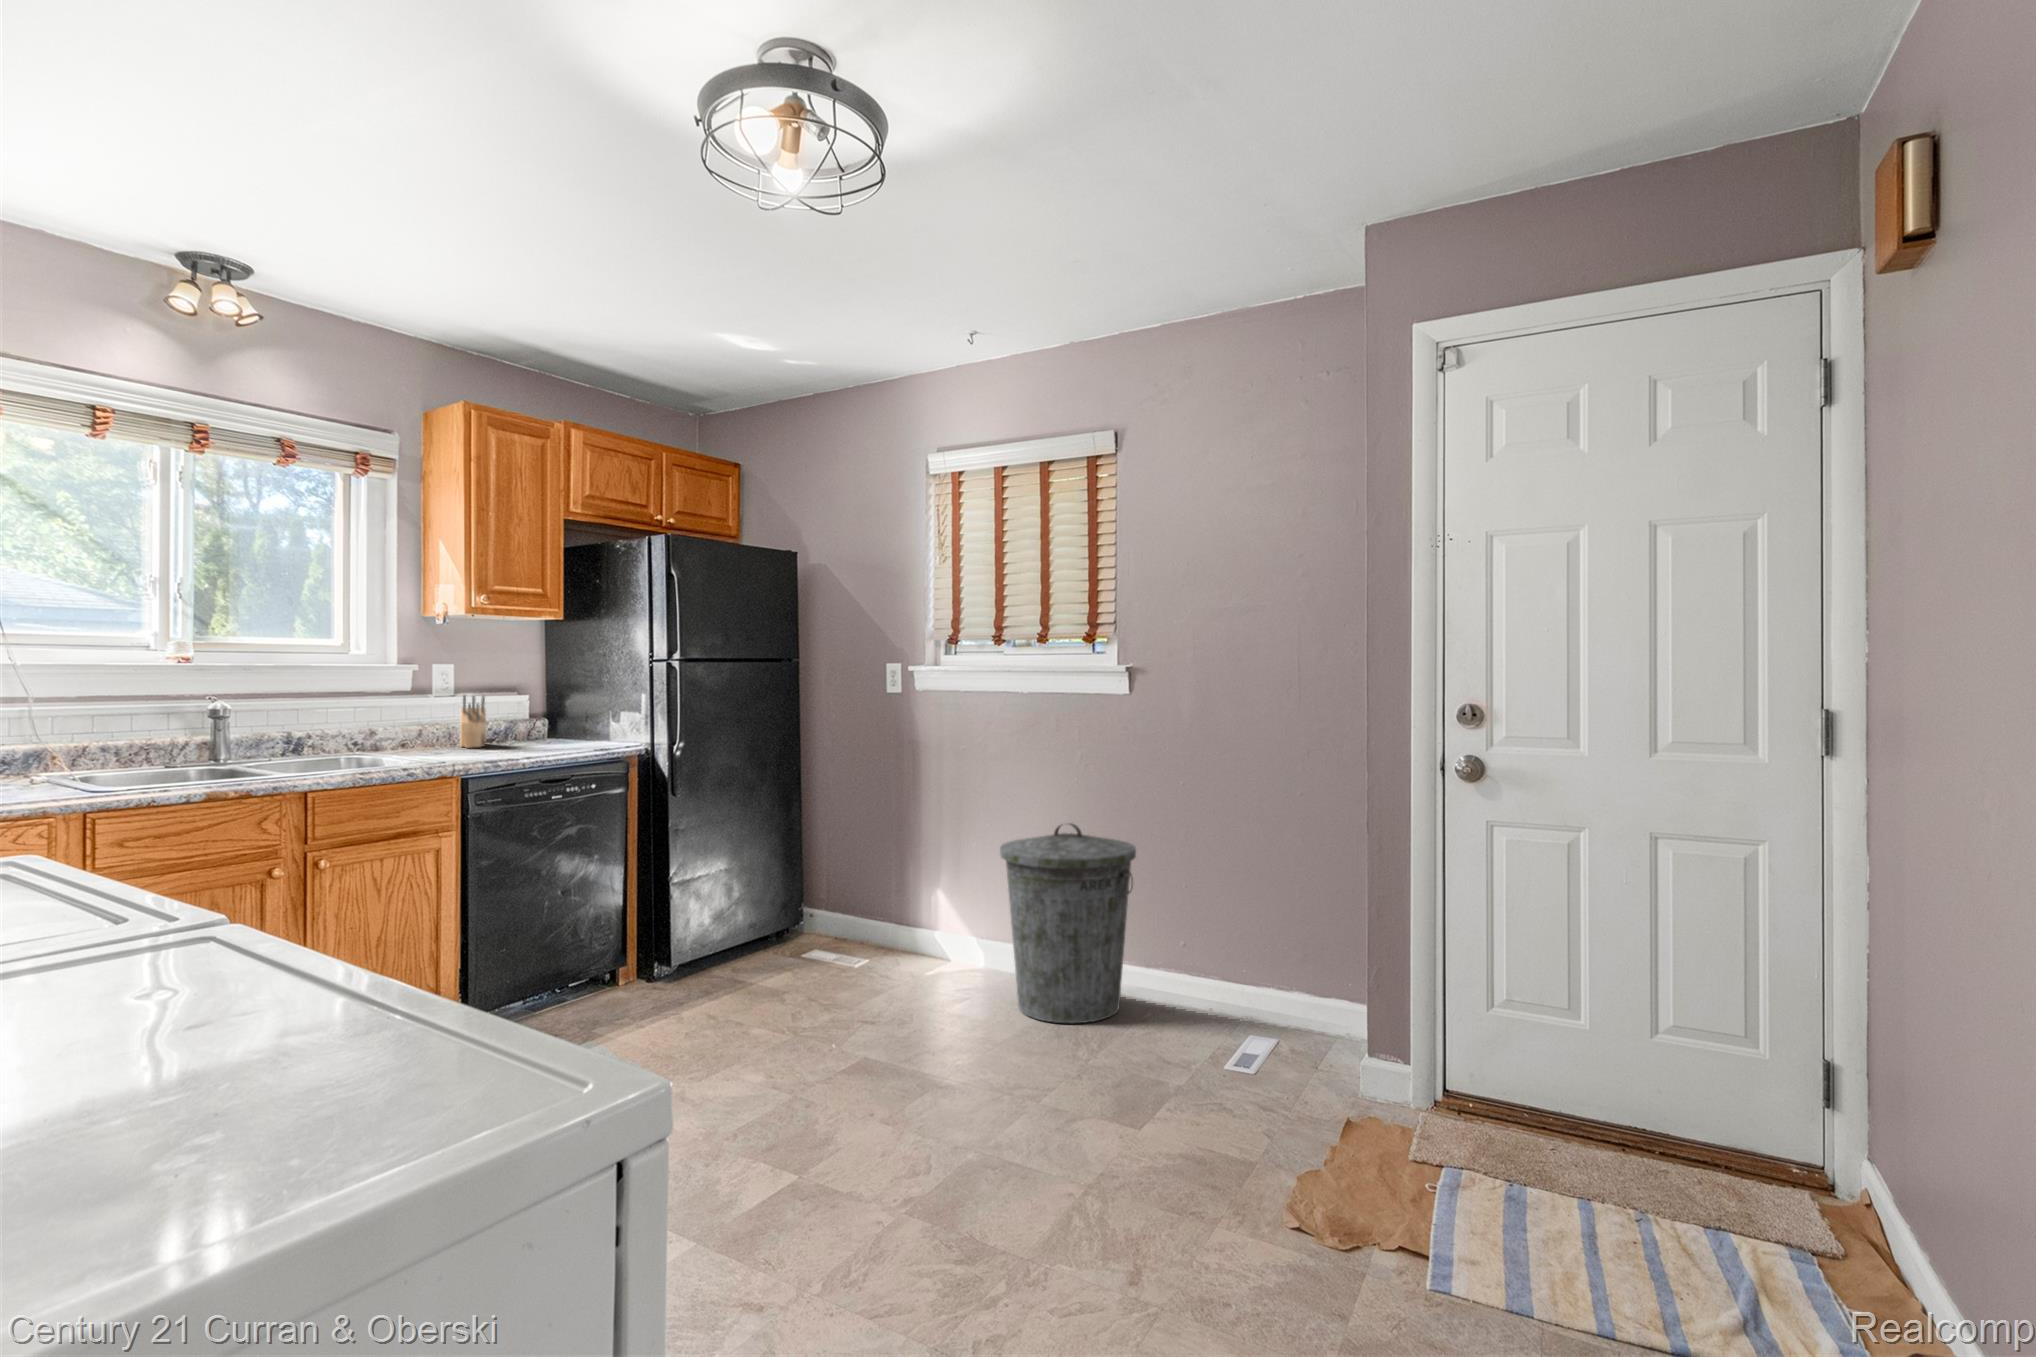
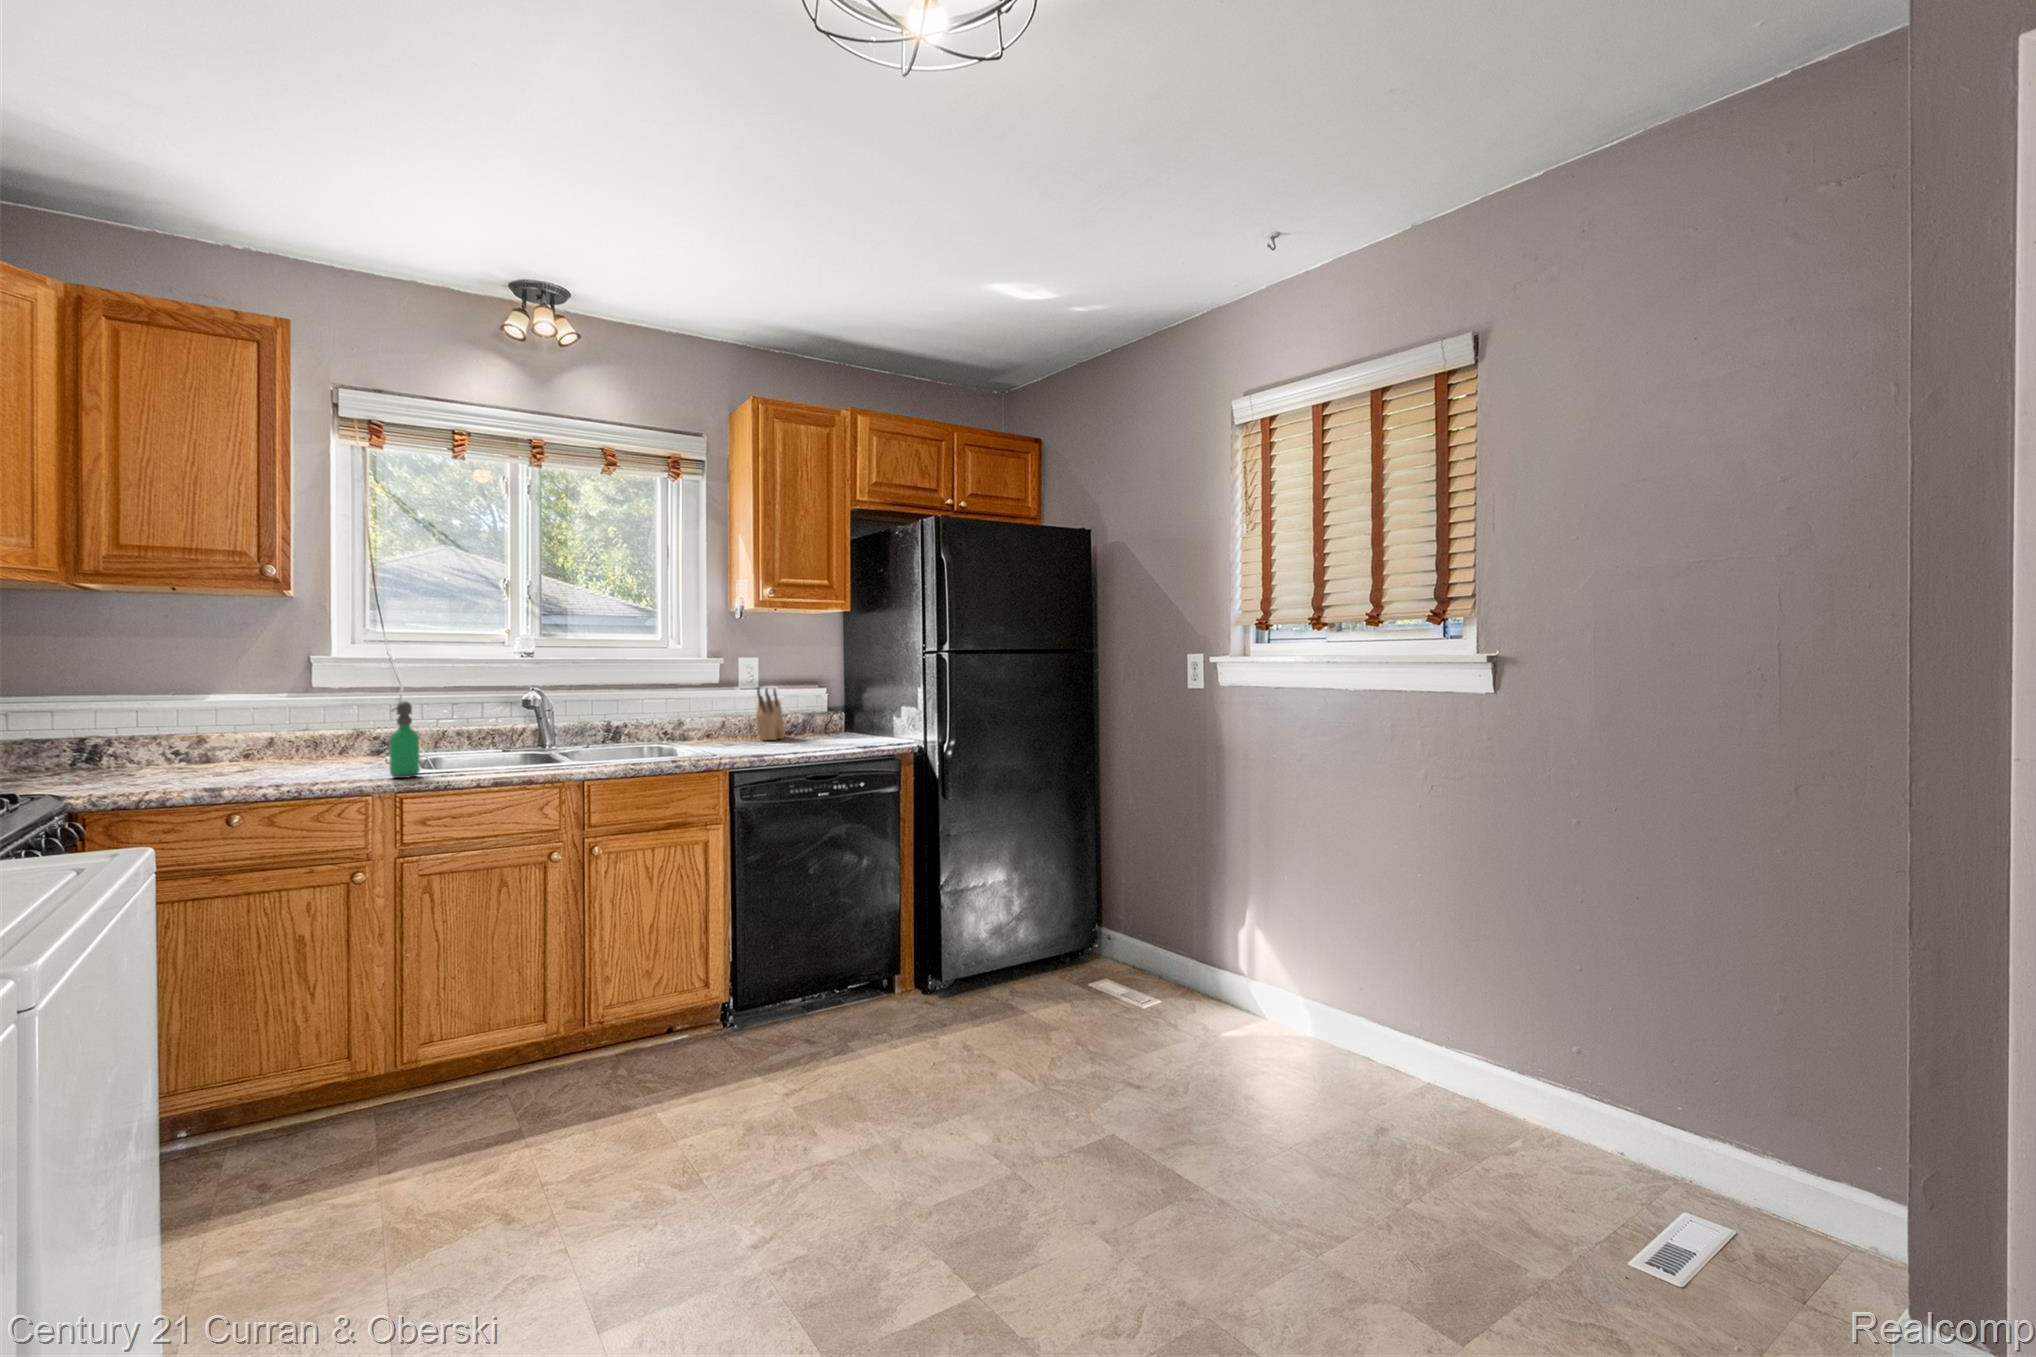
soap dispenser: none [65,712,105,798] -> present [389,701,420,778]
trash can: present [1000,823,1136,1023] -> none [1283,860,1468,1125]

